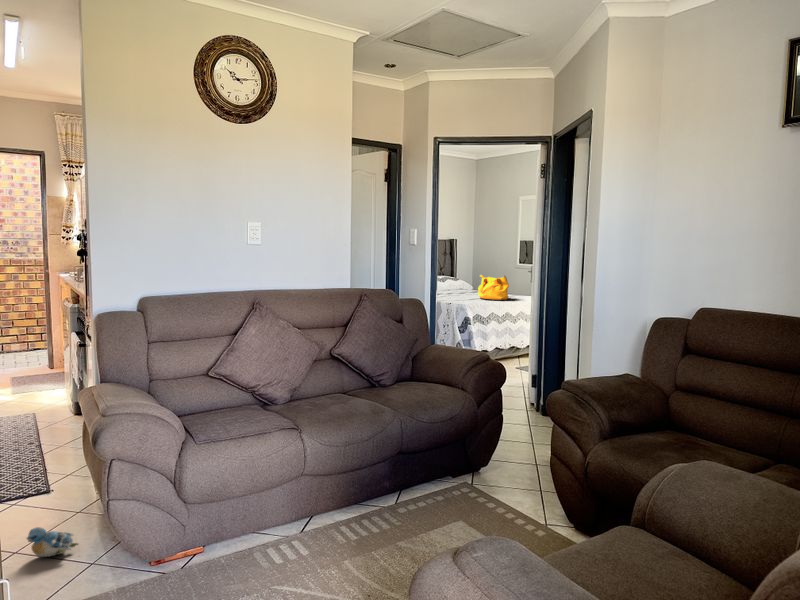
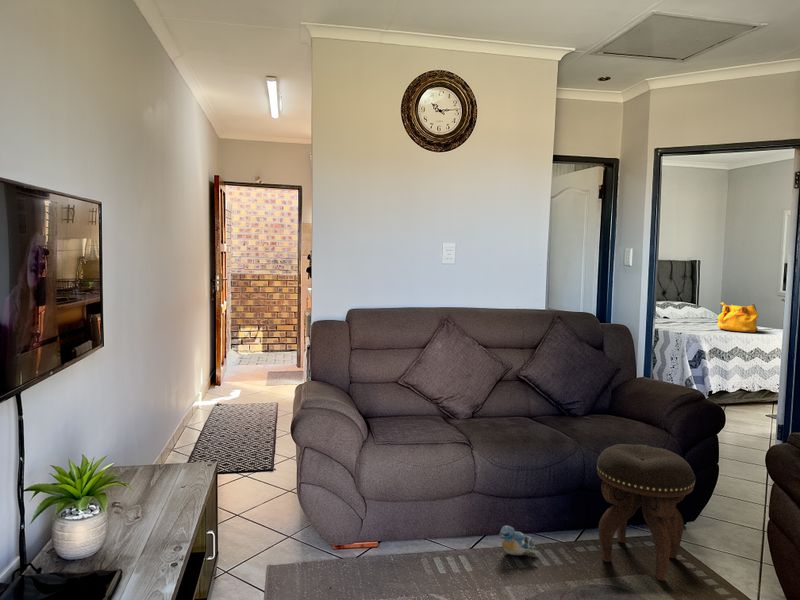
footstool: none [414,407,495,524] -> present [597,444,695,581]
plush toy: present [27,527,78,557] -> present [499,526,539,555]

